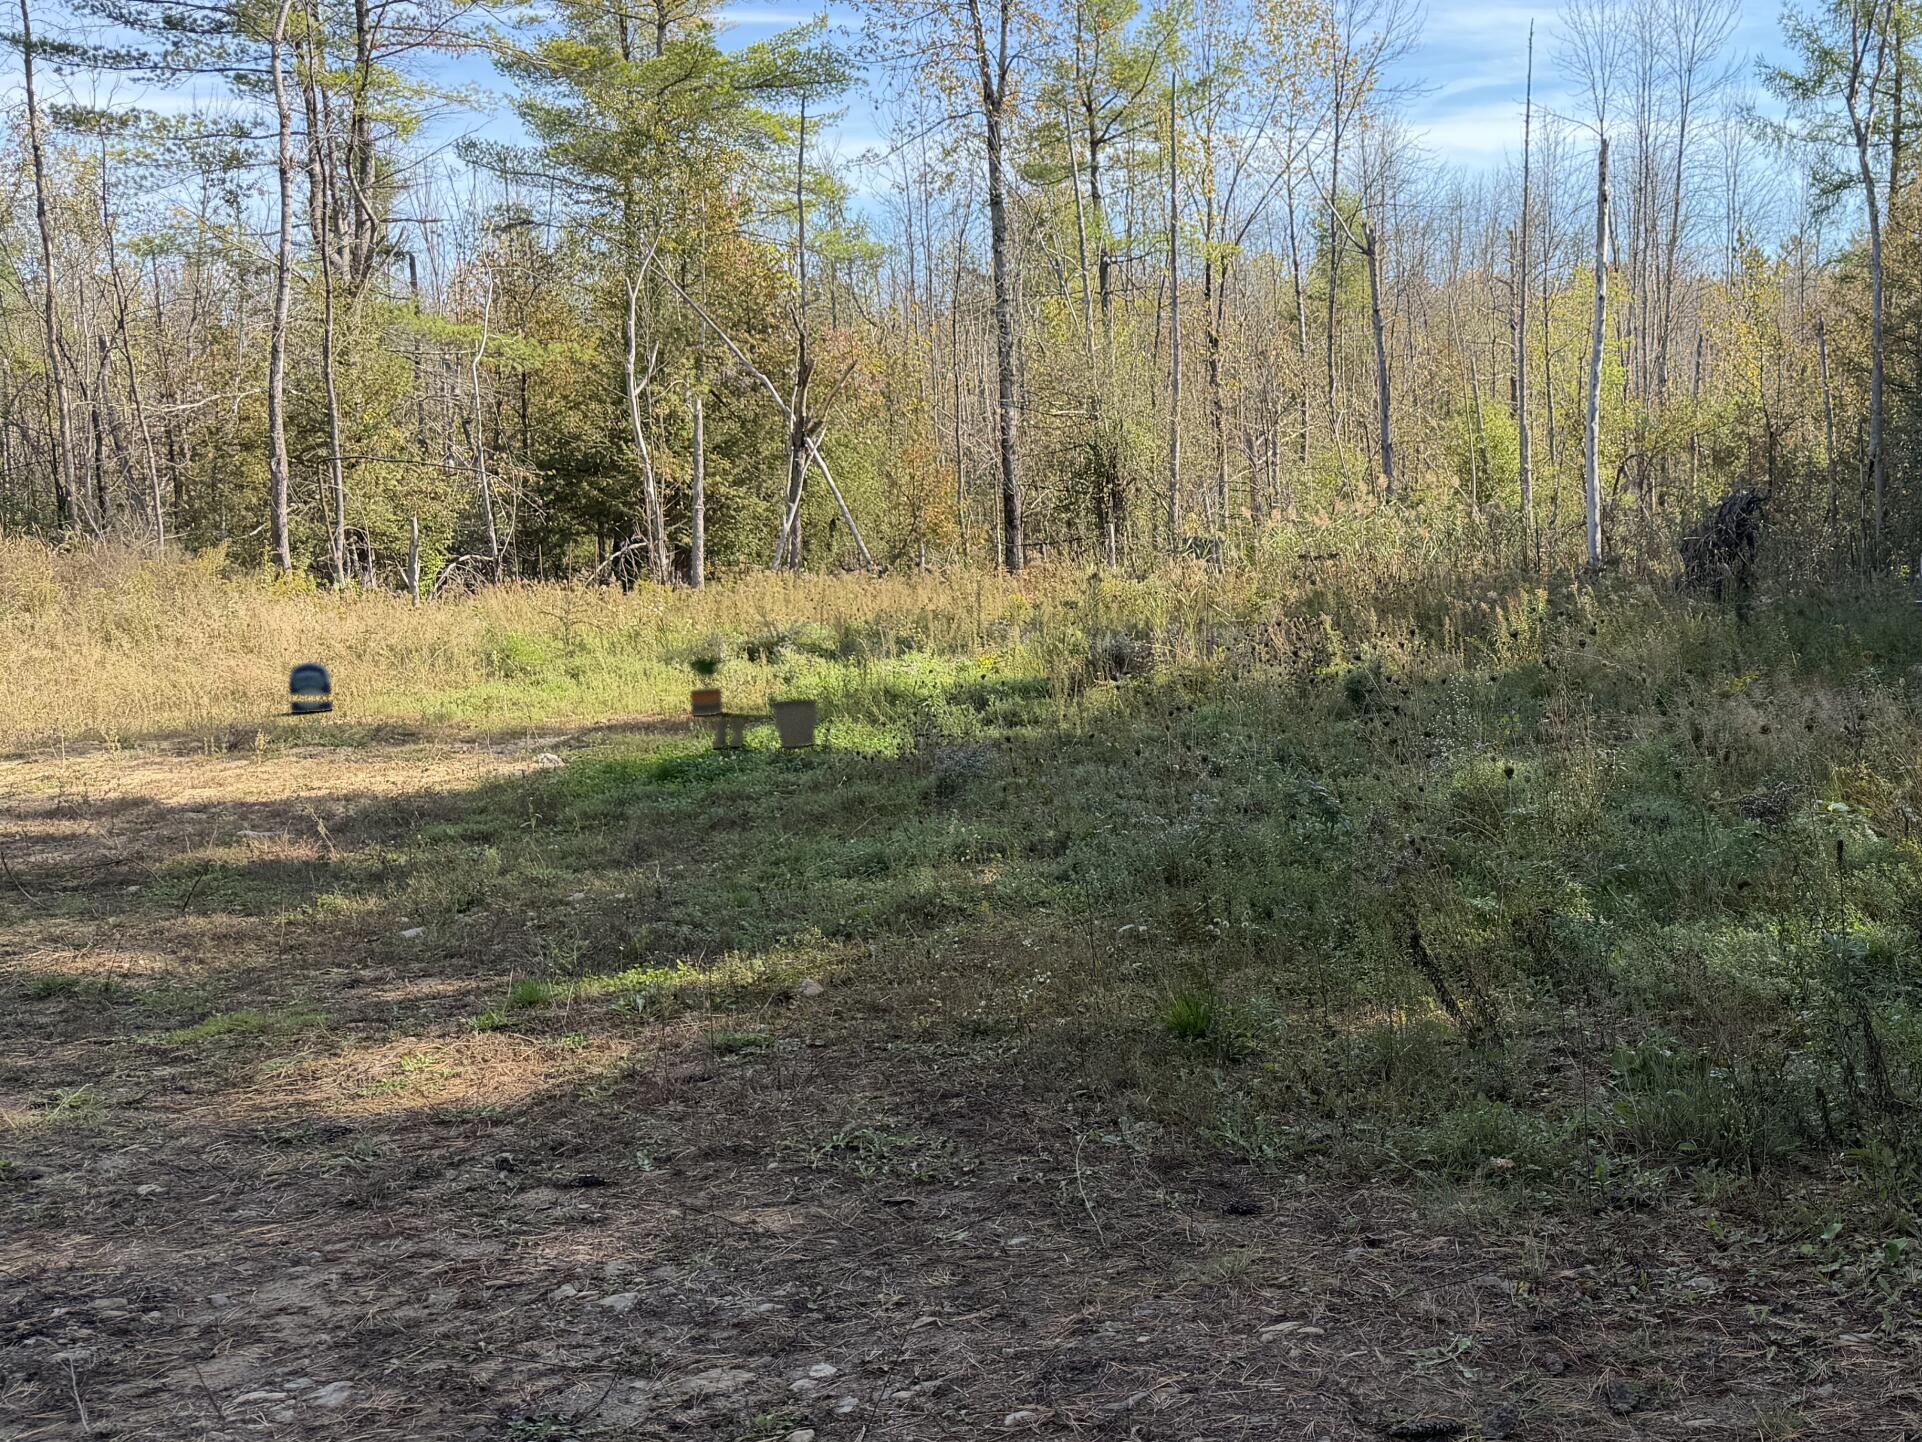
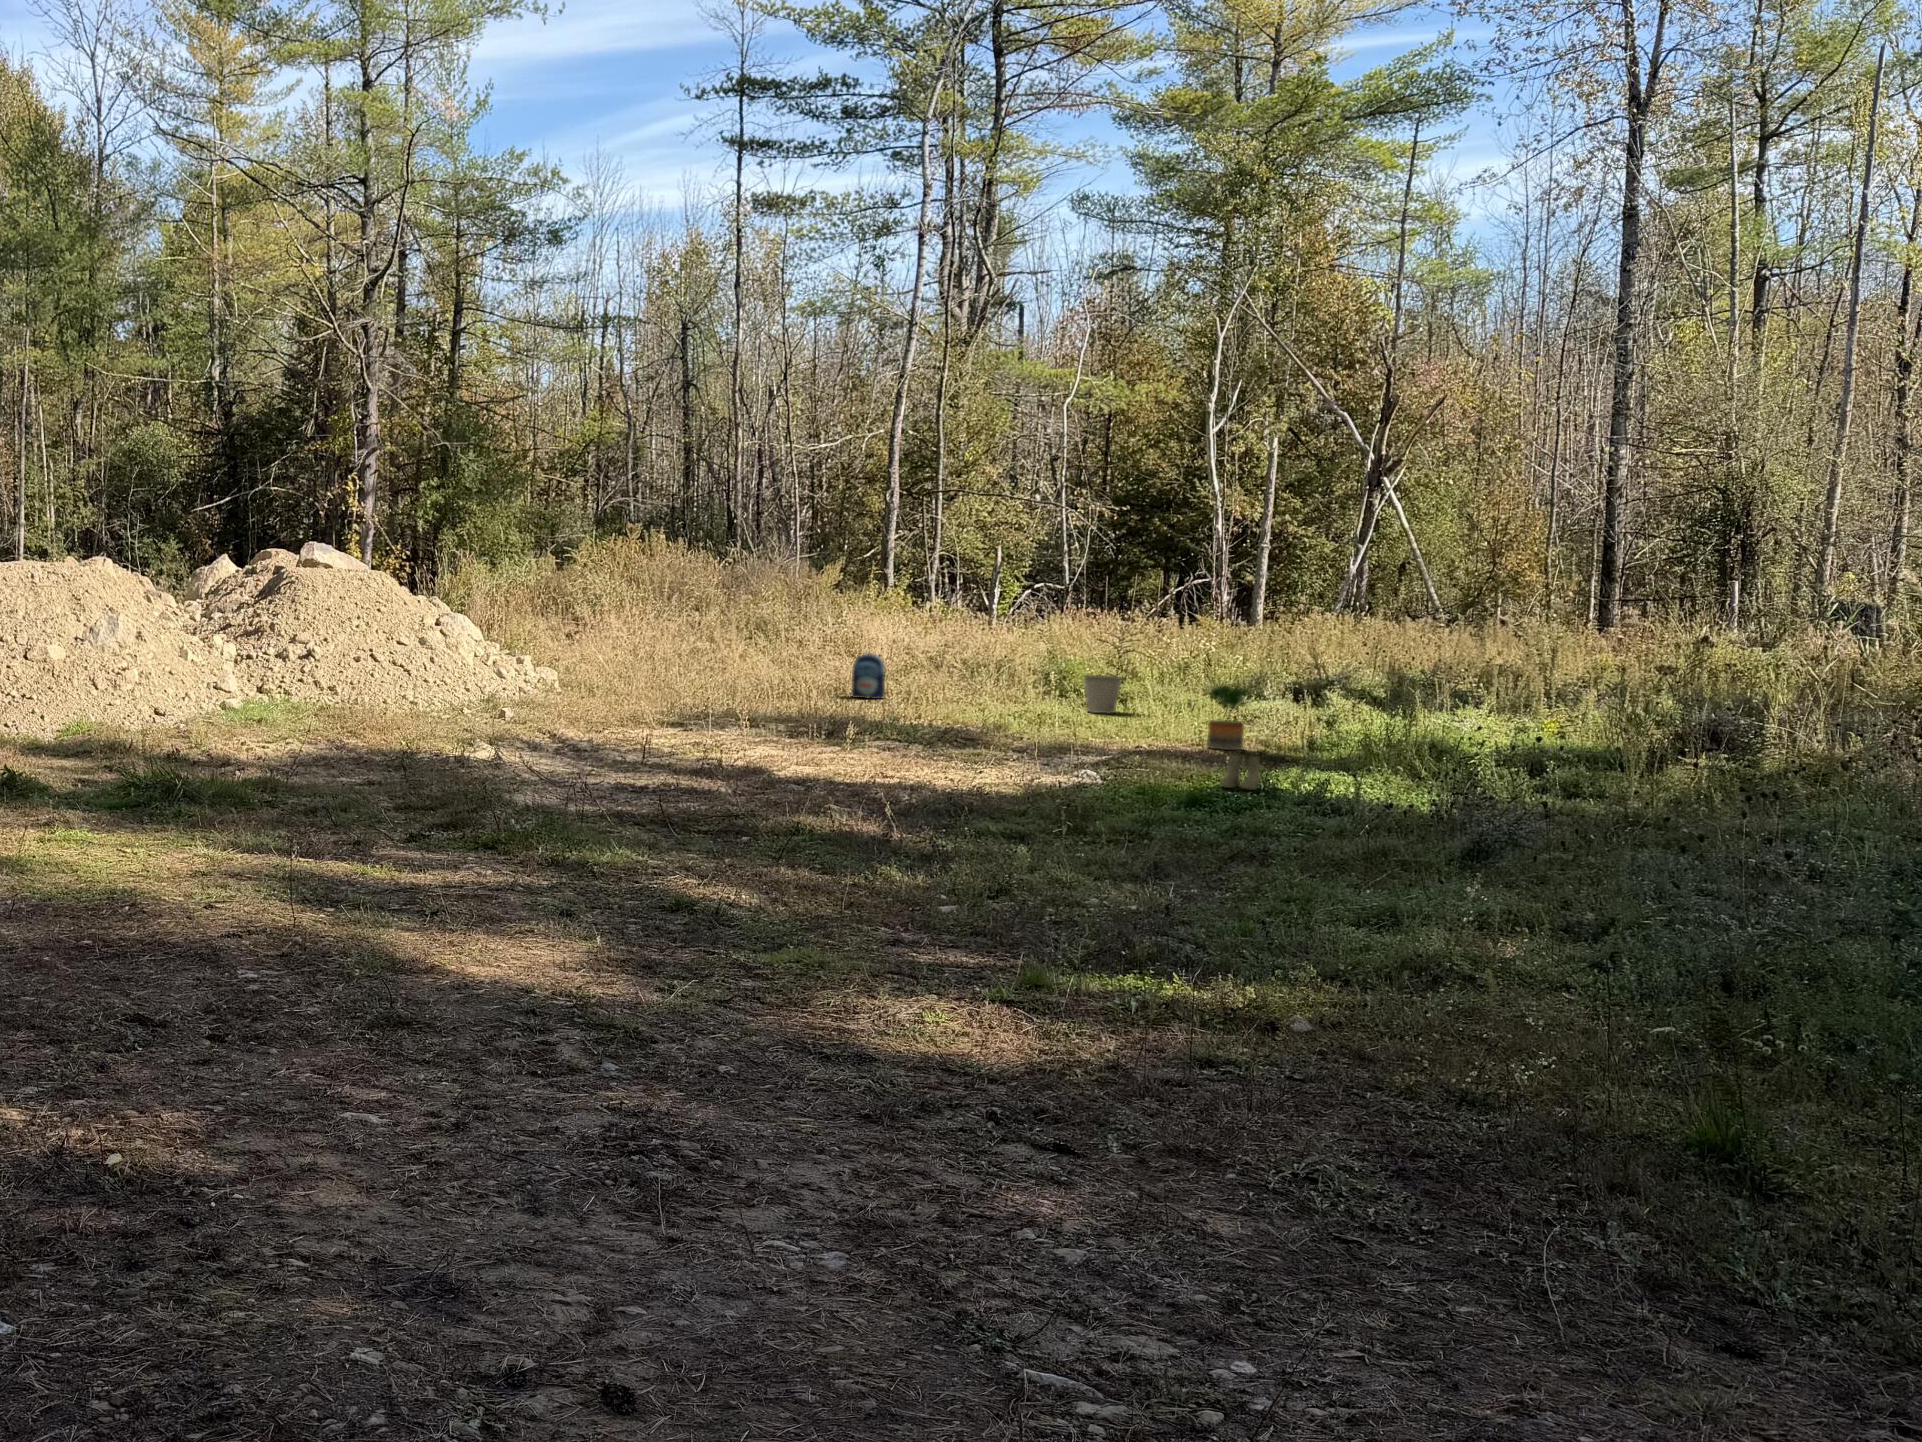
bucket: present [771,698,818,747] -> present [1084,675,1121,713]

